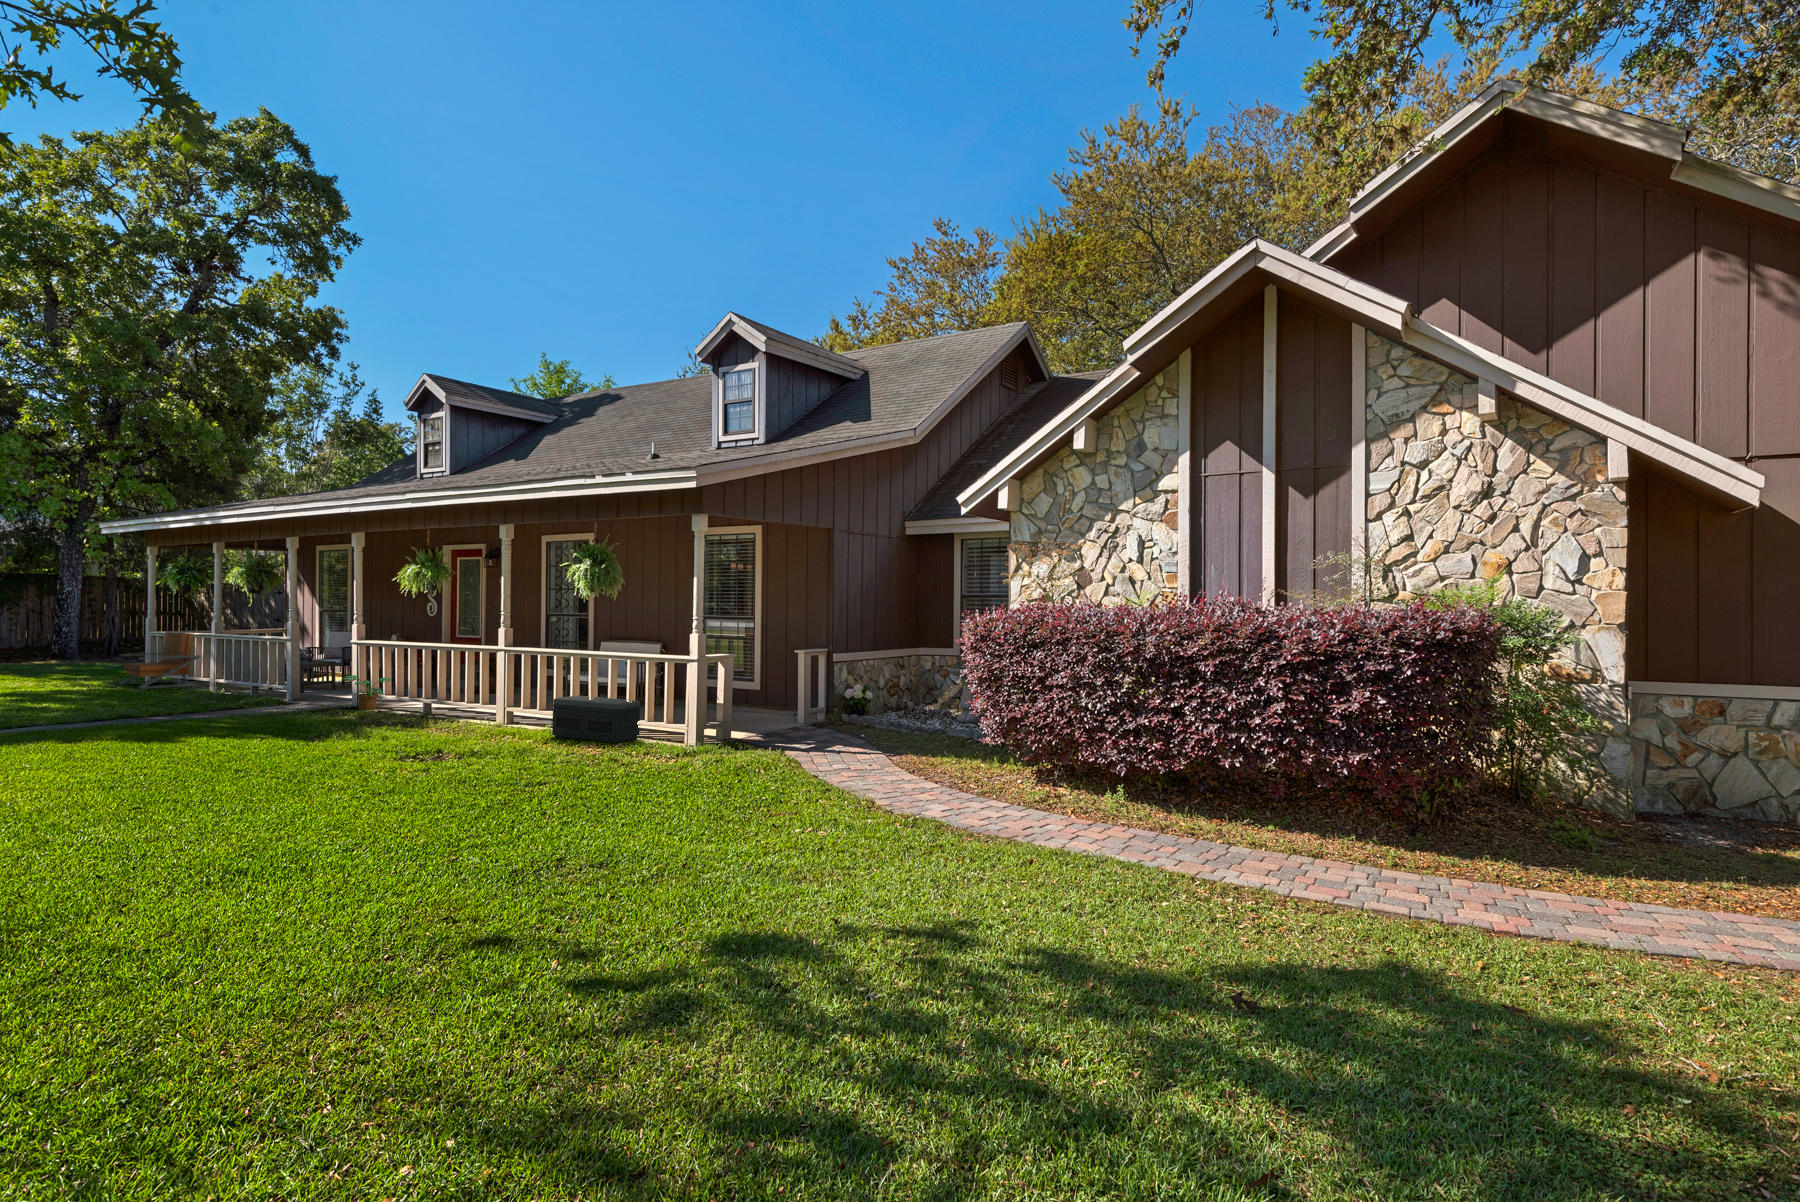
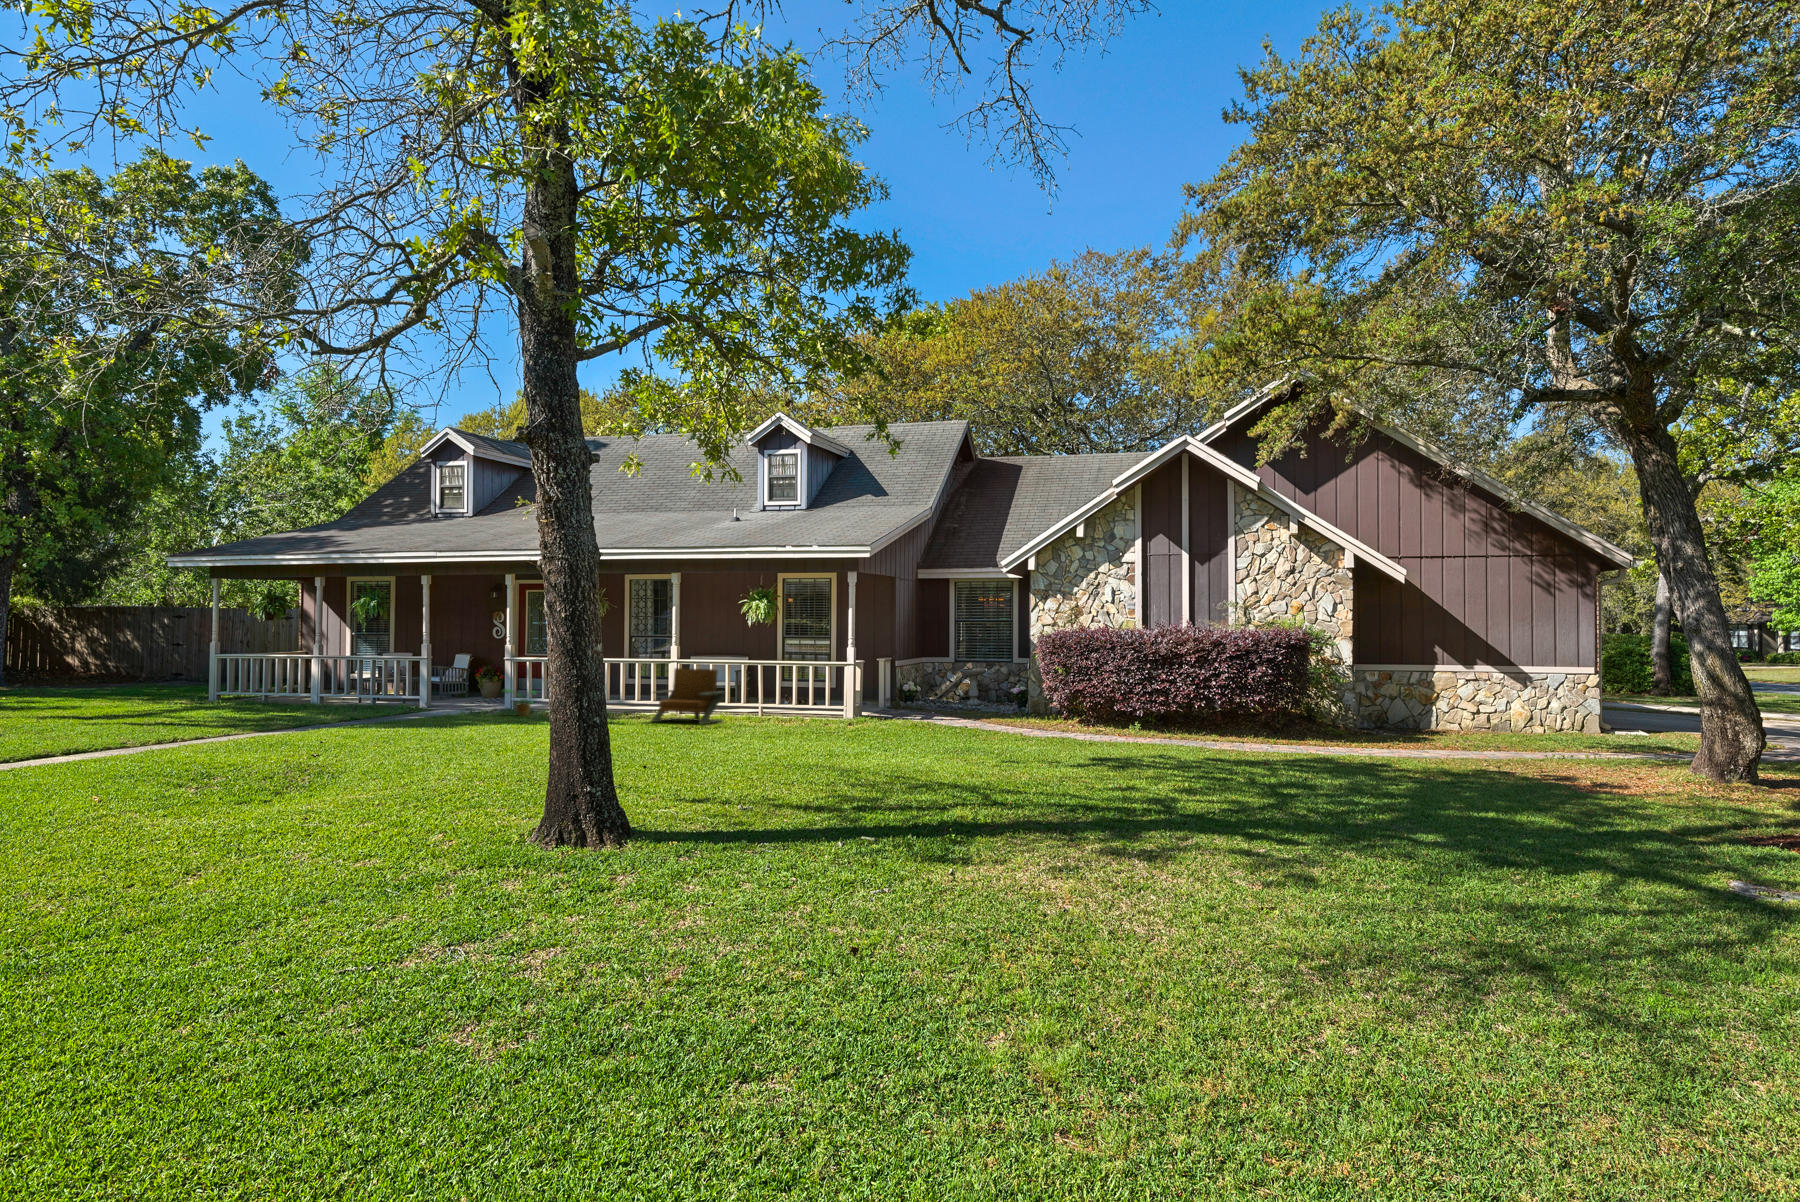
lounge chair: present [120,631,201,689] -> present [652,668,725,724]
storage bench: present [552,696,640,744] -> none [739,695,799,724]

